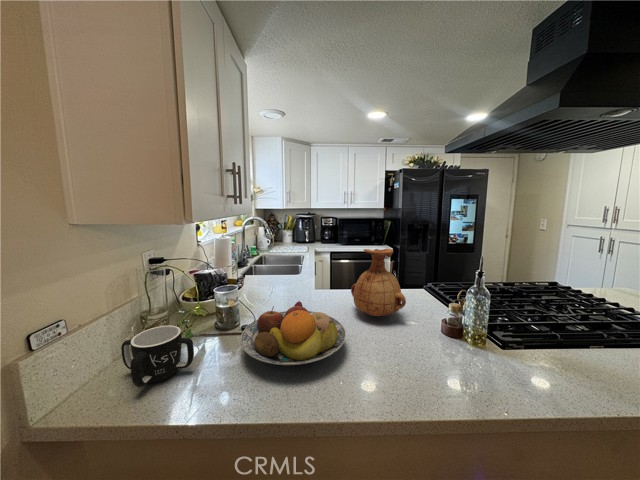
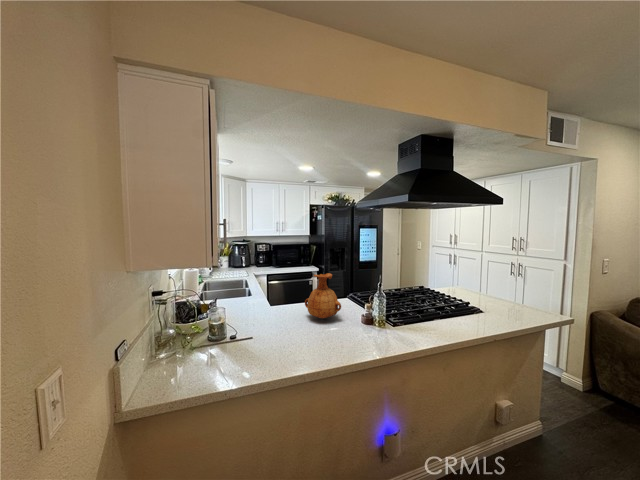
fruit bowl: present [240,301,346,365] -> none [245,313,312,351]
mug: present [121,326,194,387] -> none [172,337,222,375]

